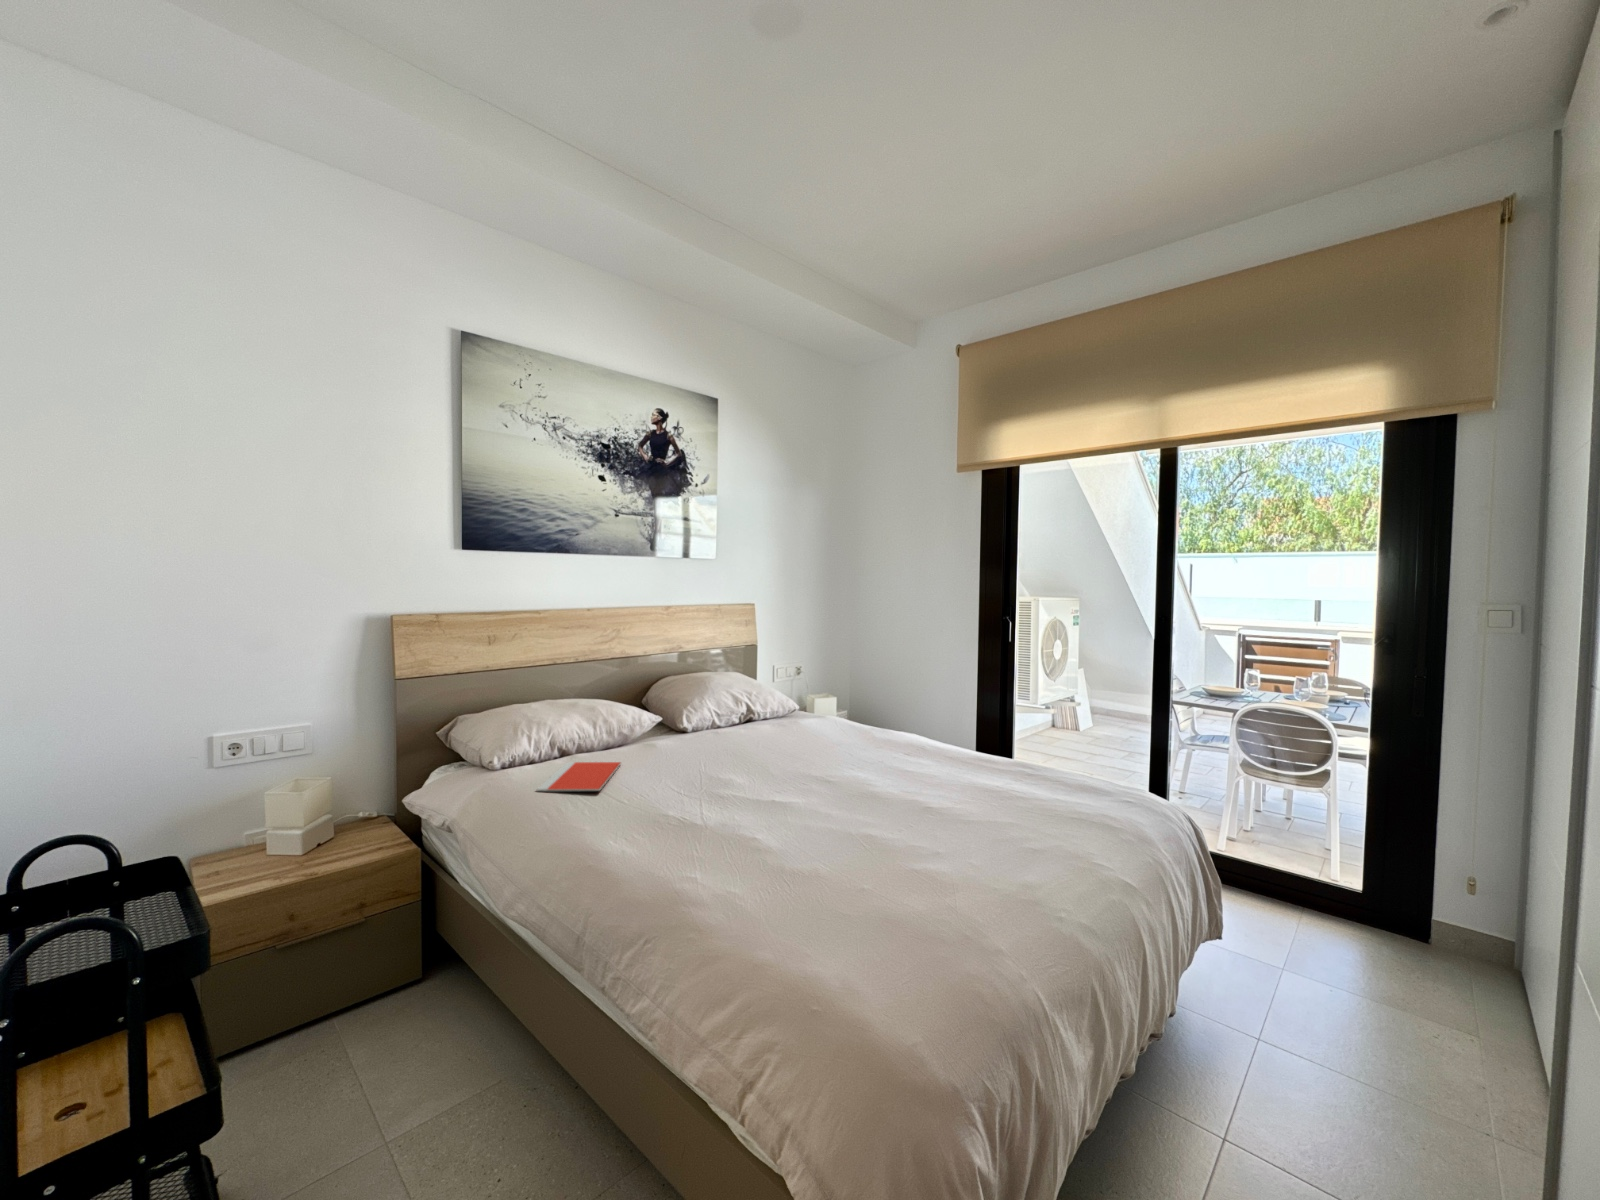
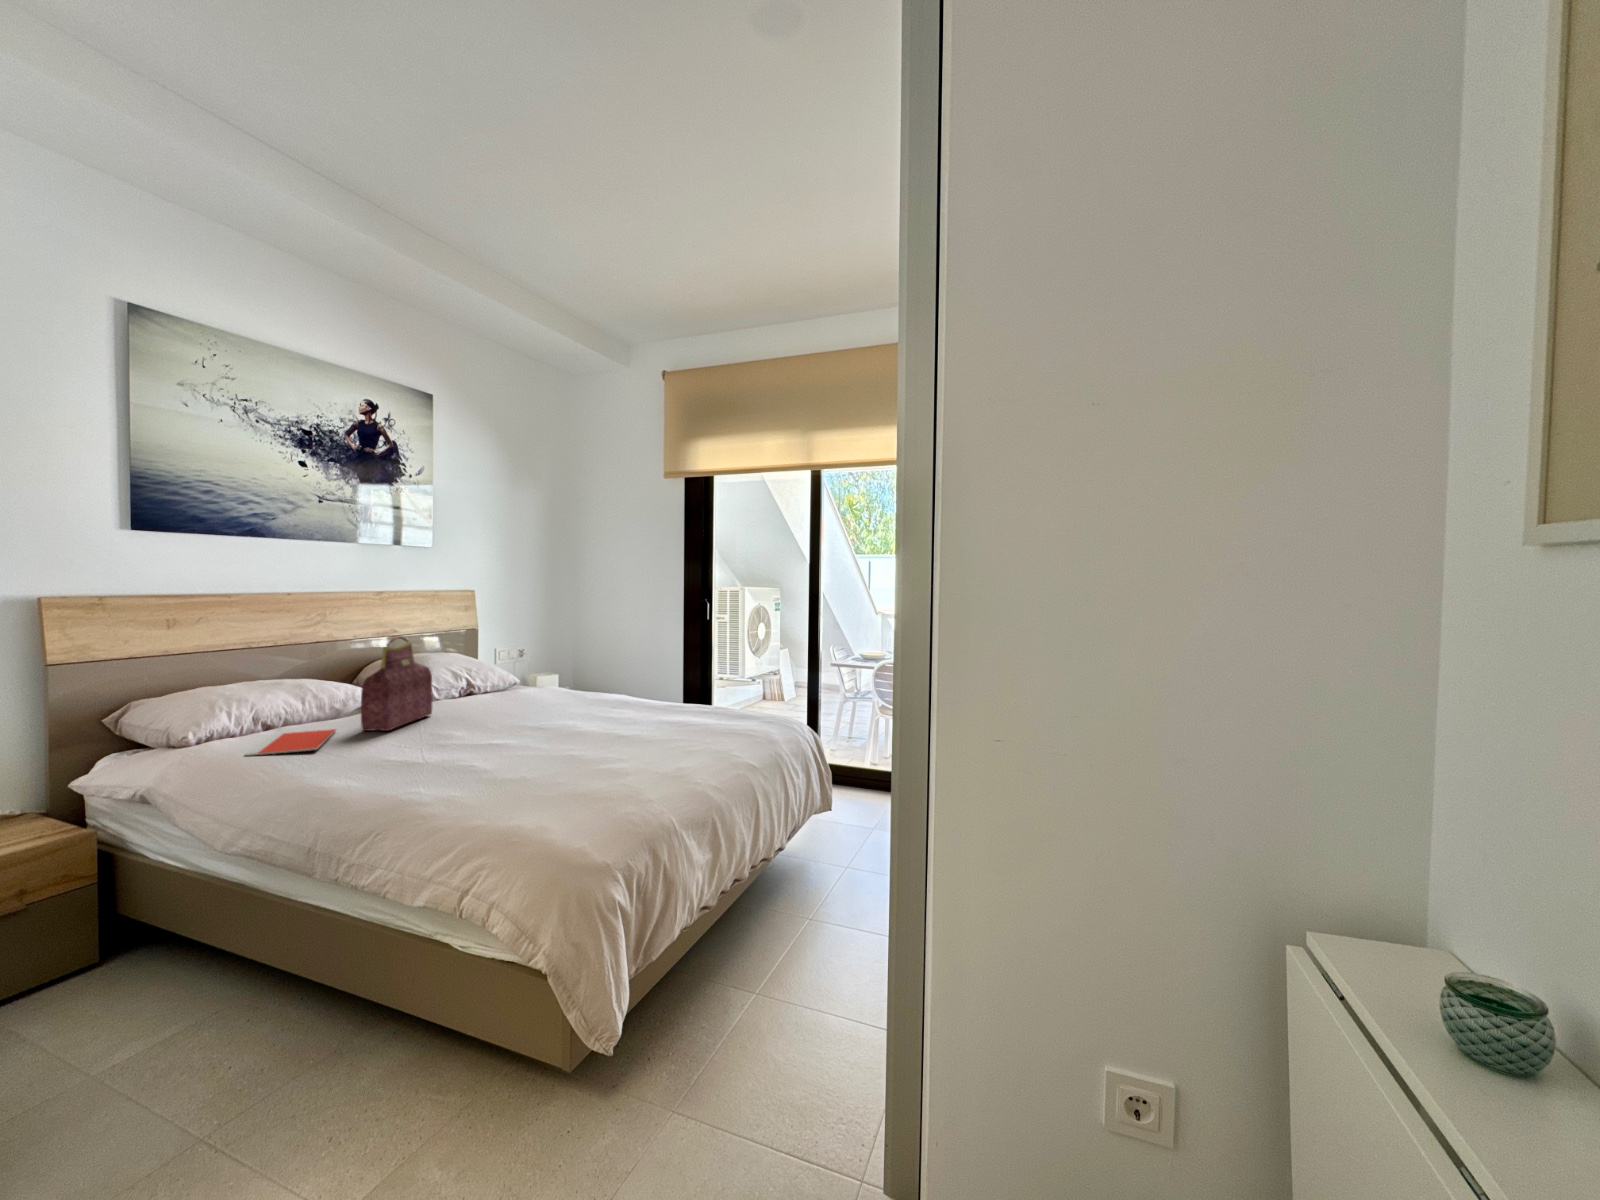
handbag: none [644,662,713,769] -> present [361,636,432,731]

